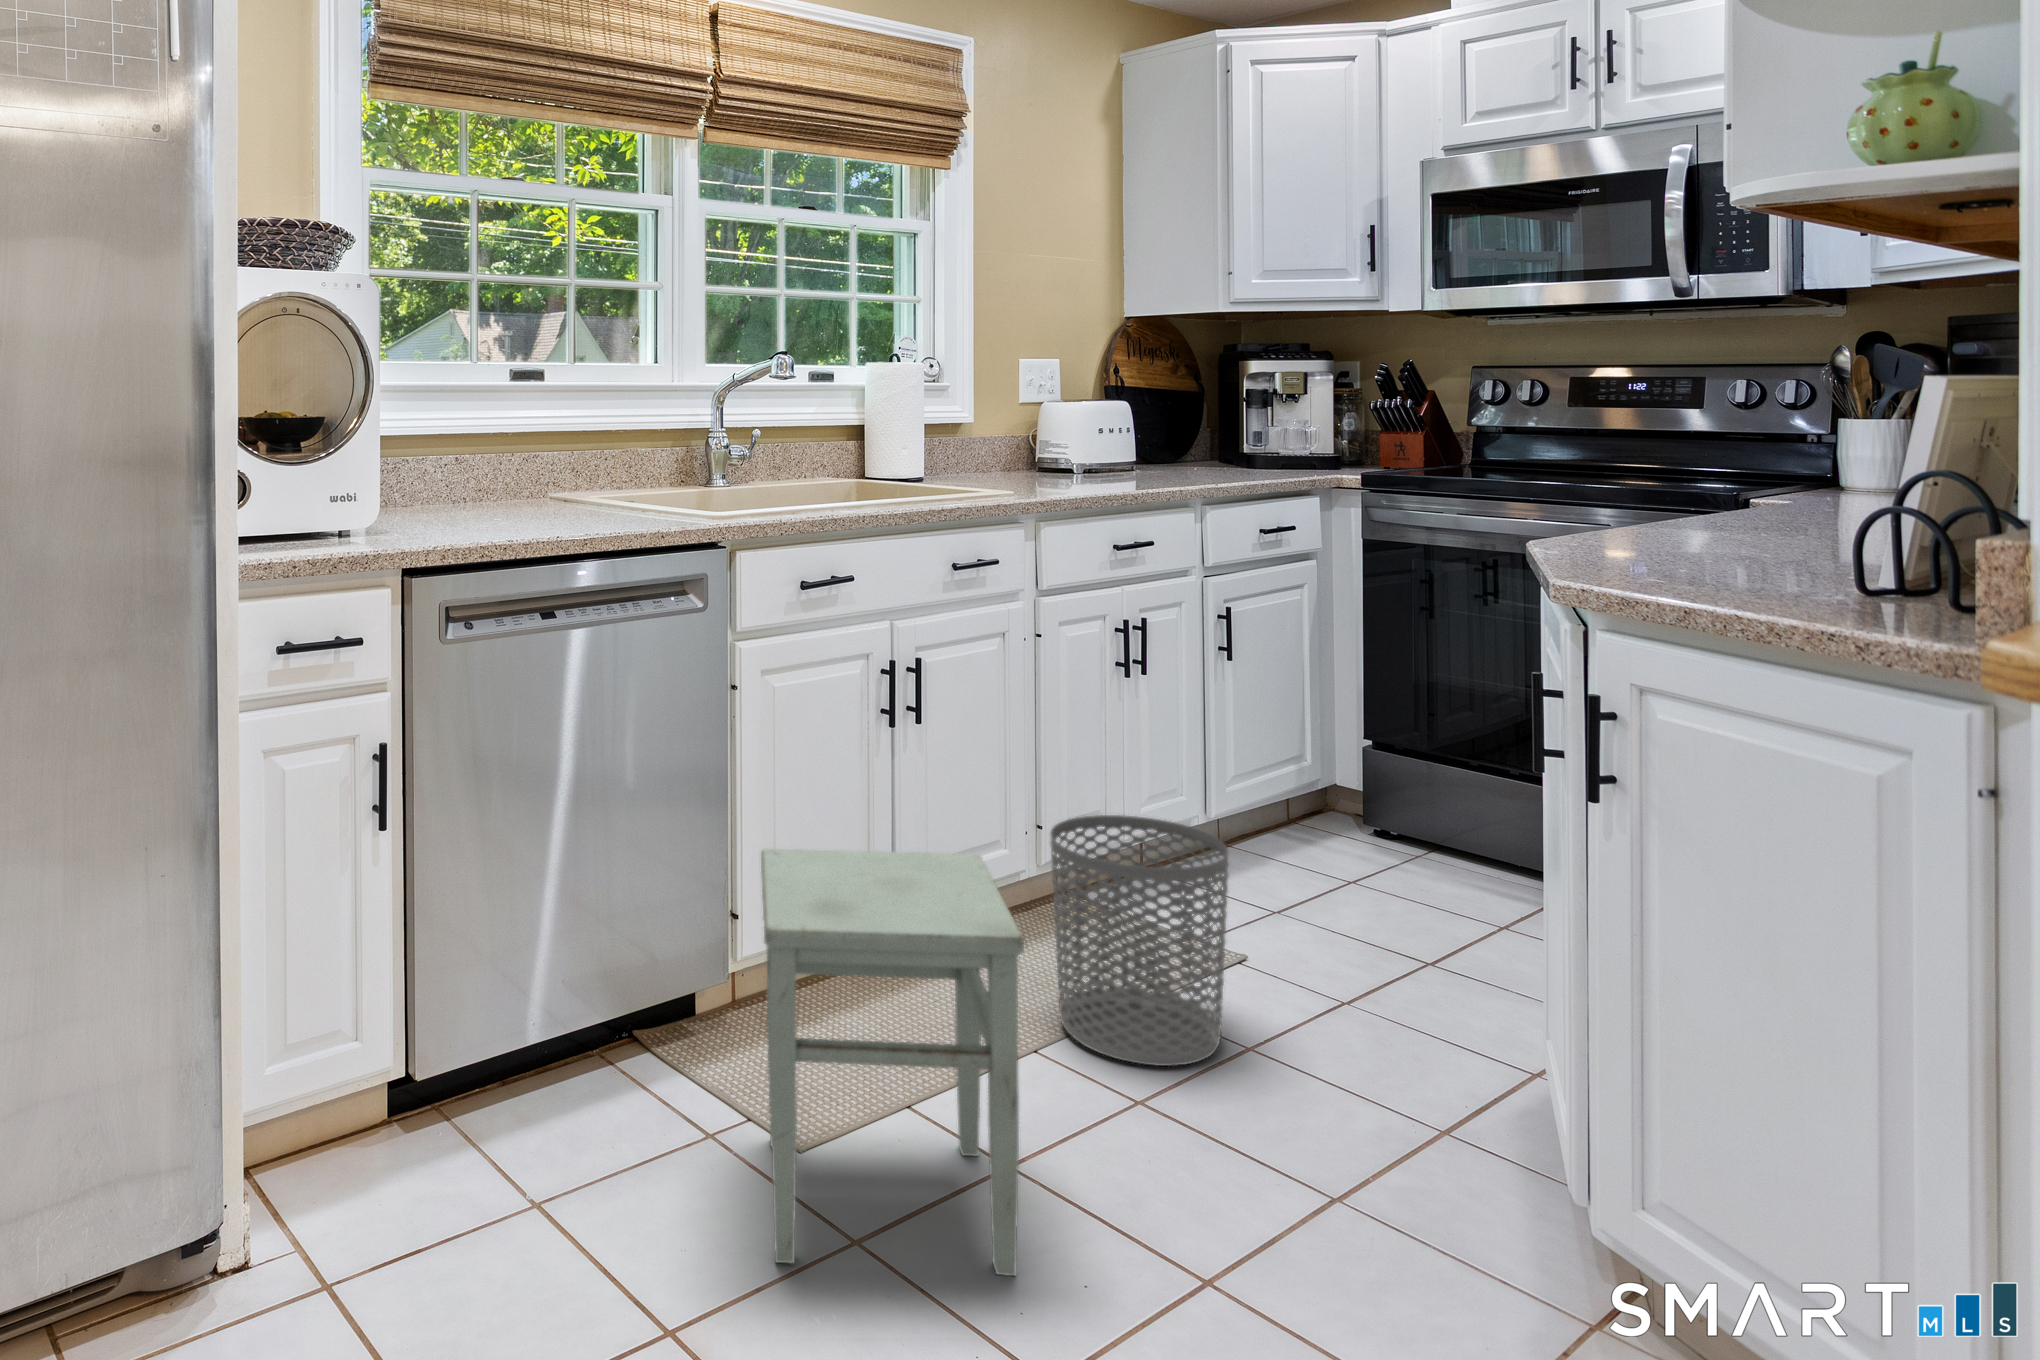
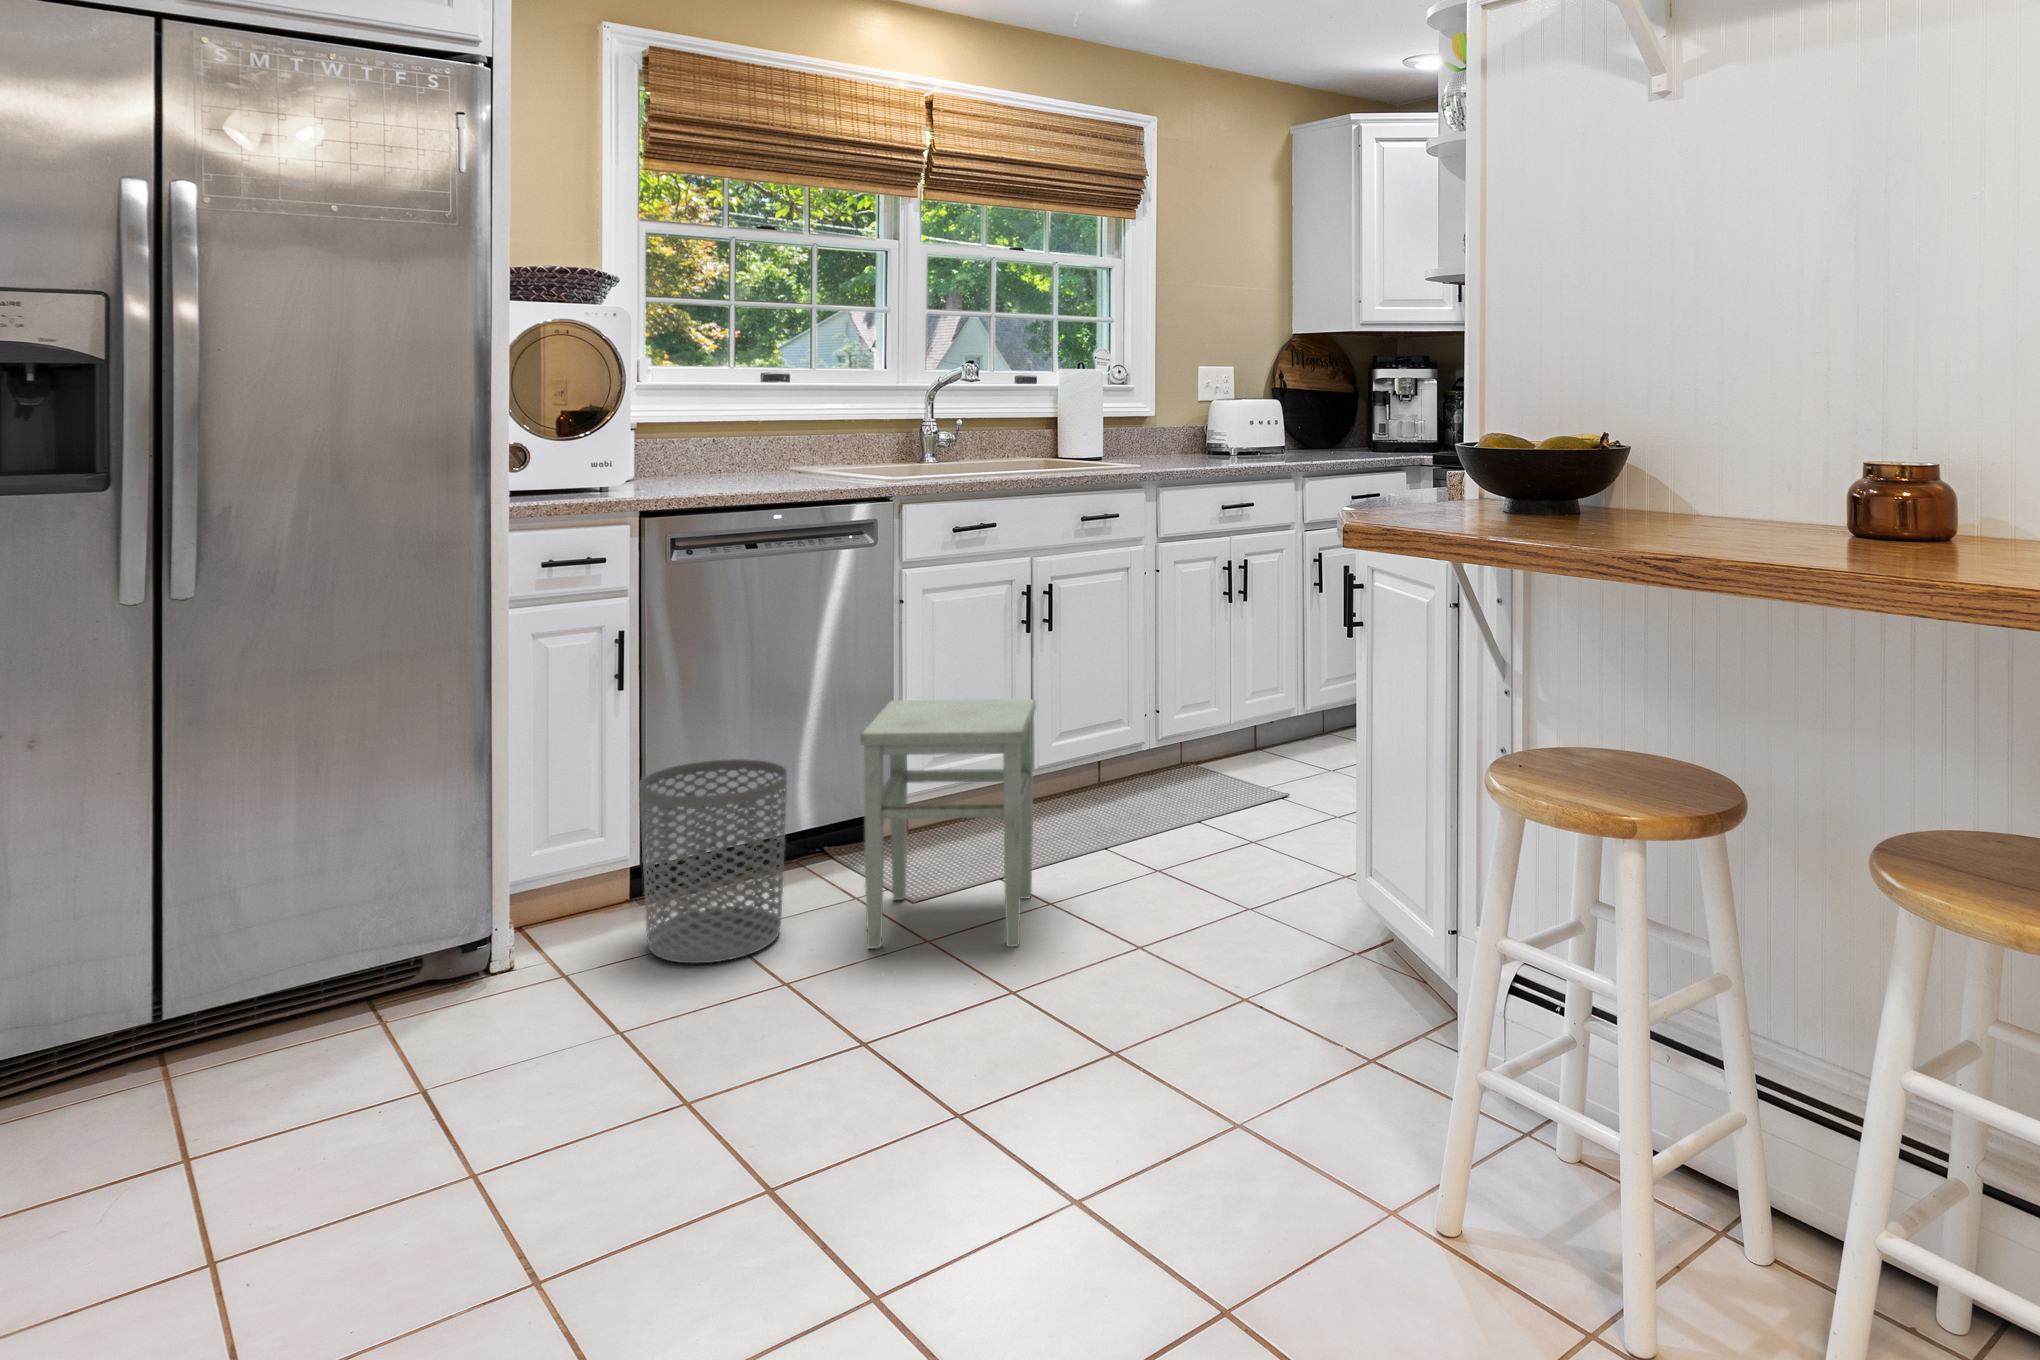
waste bin: present [1050,815,1229,1066] -> present [639,759,787,963]

